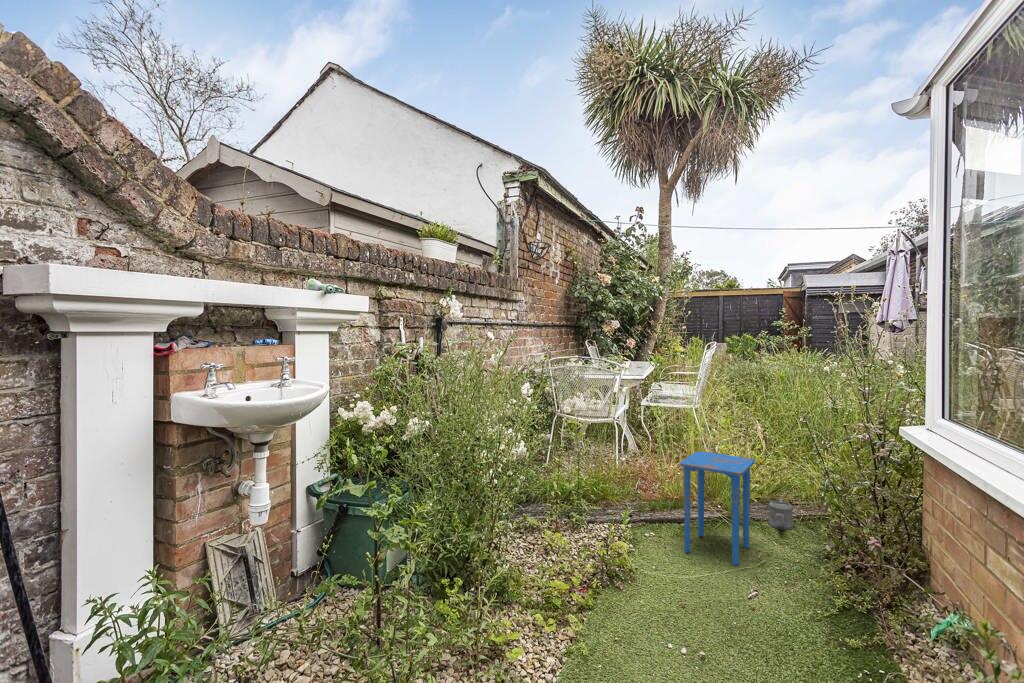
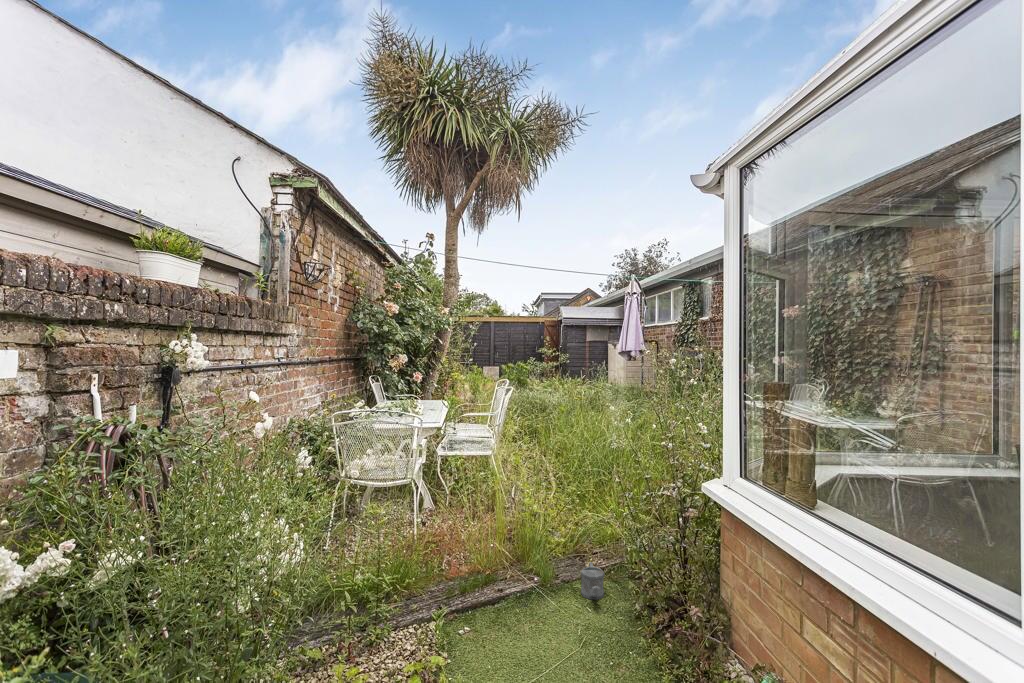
side table: present [680,451,755,565] -> none [502,528,576,666]

